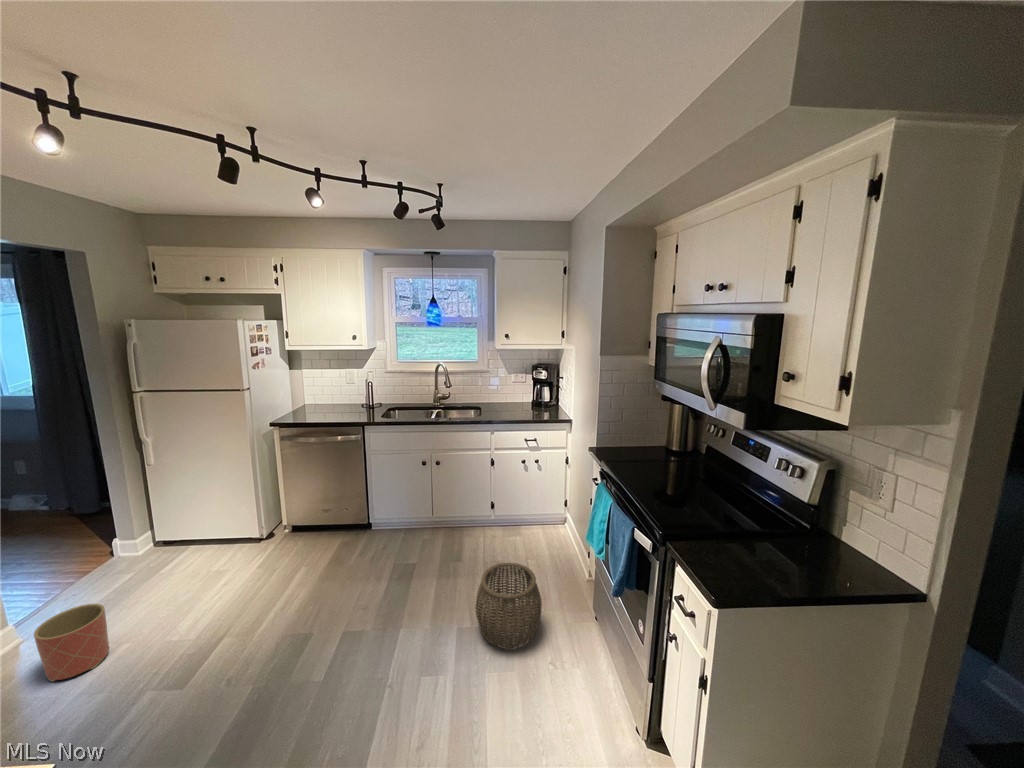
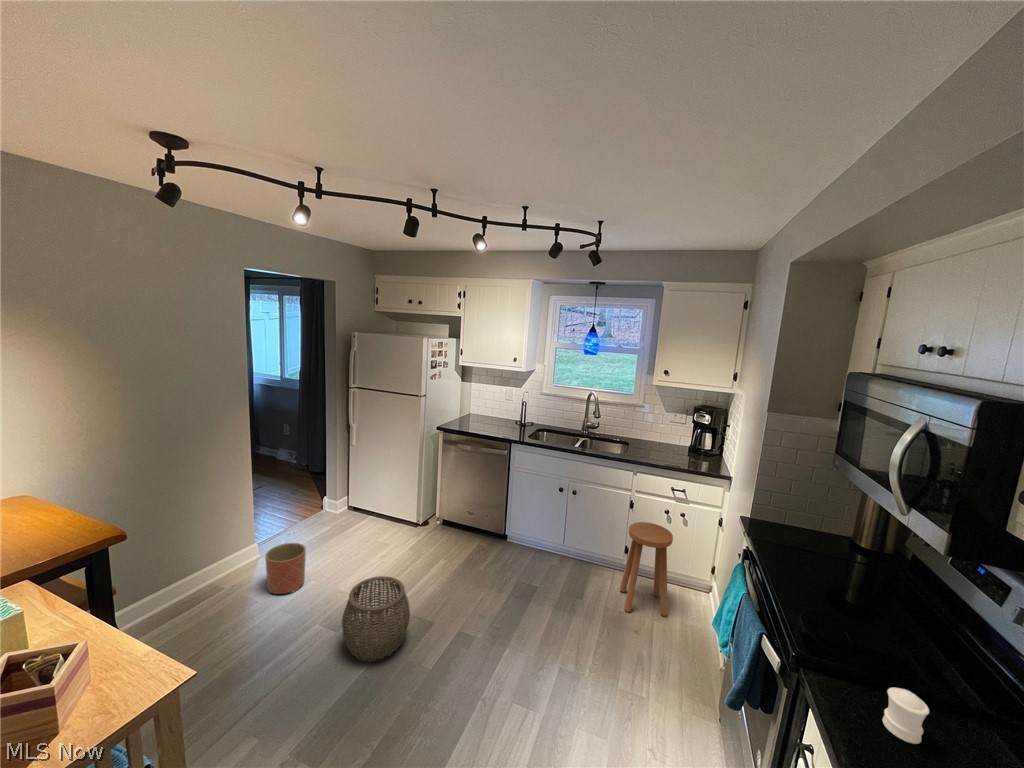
stool: none [493,474,537,558] -> present [620,522,673,616]
salt shaker: none [722,531,748,566] -> present [883,688,929,744]
woven basket: present [475,563,542,649] -> present [342,576,410,660]

